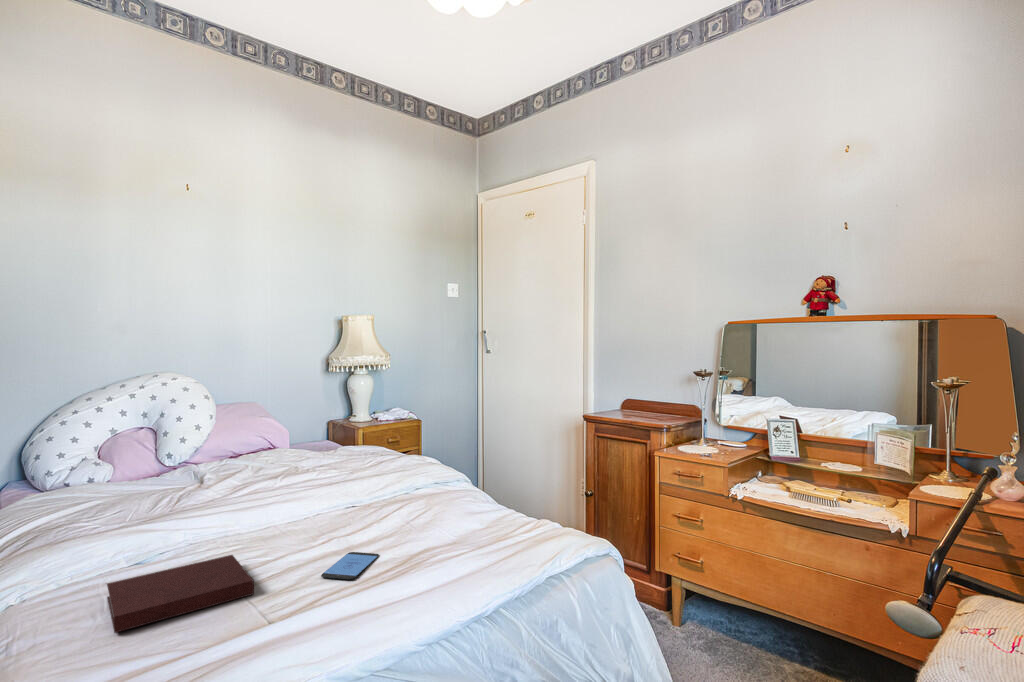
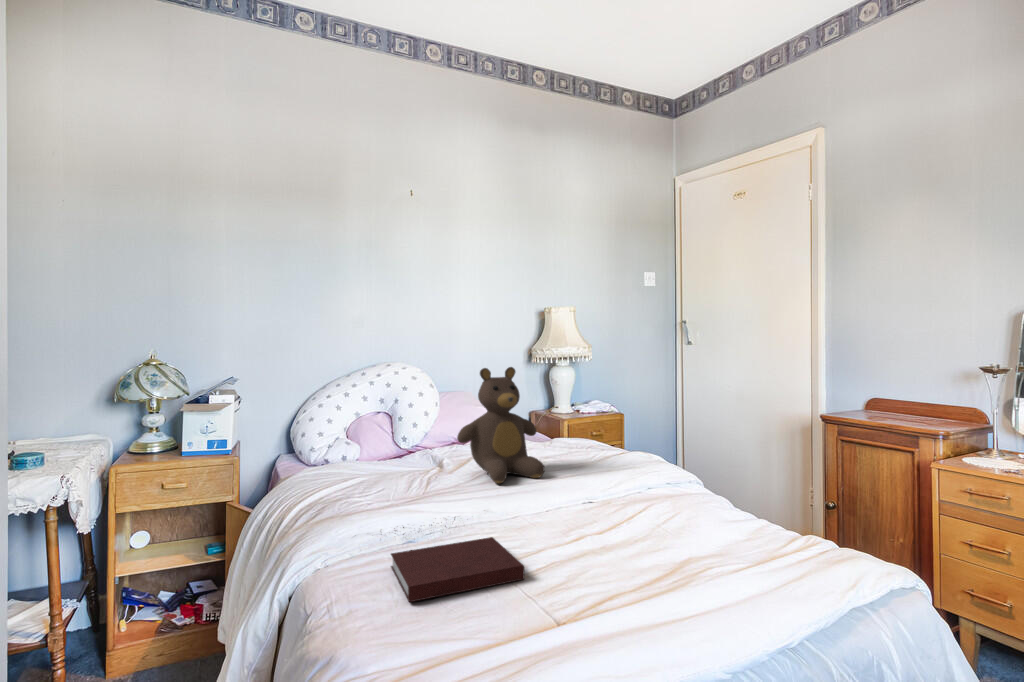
teddy bear: none [215,379,310,498] -> present [457,367,545,483]
smartphone: present [321,552,379,580] -> none [586,546,638,575]

